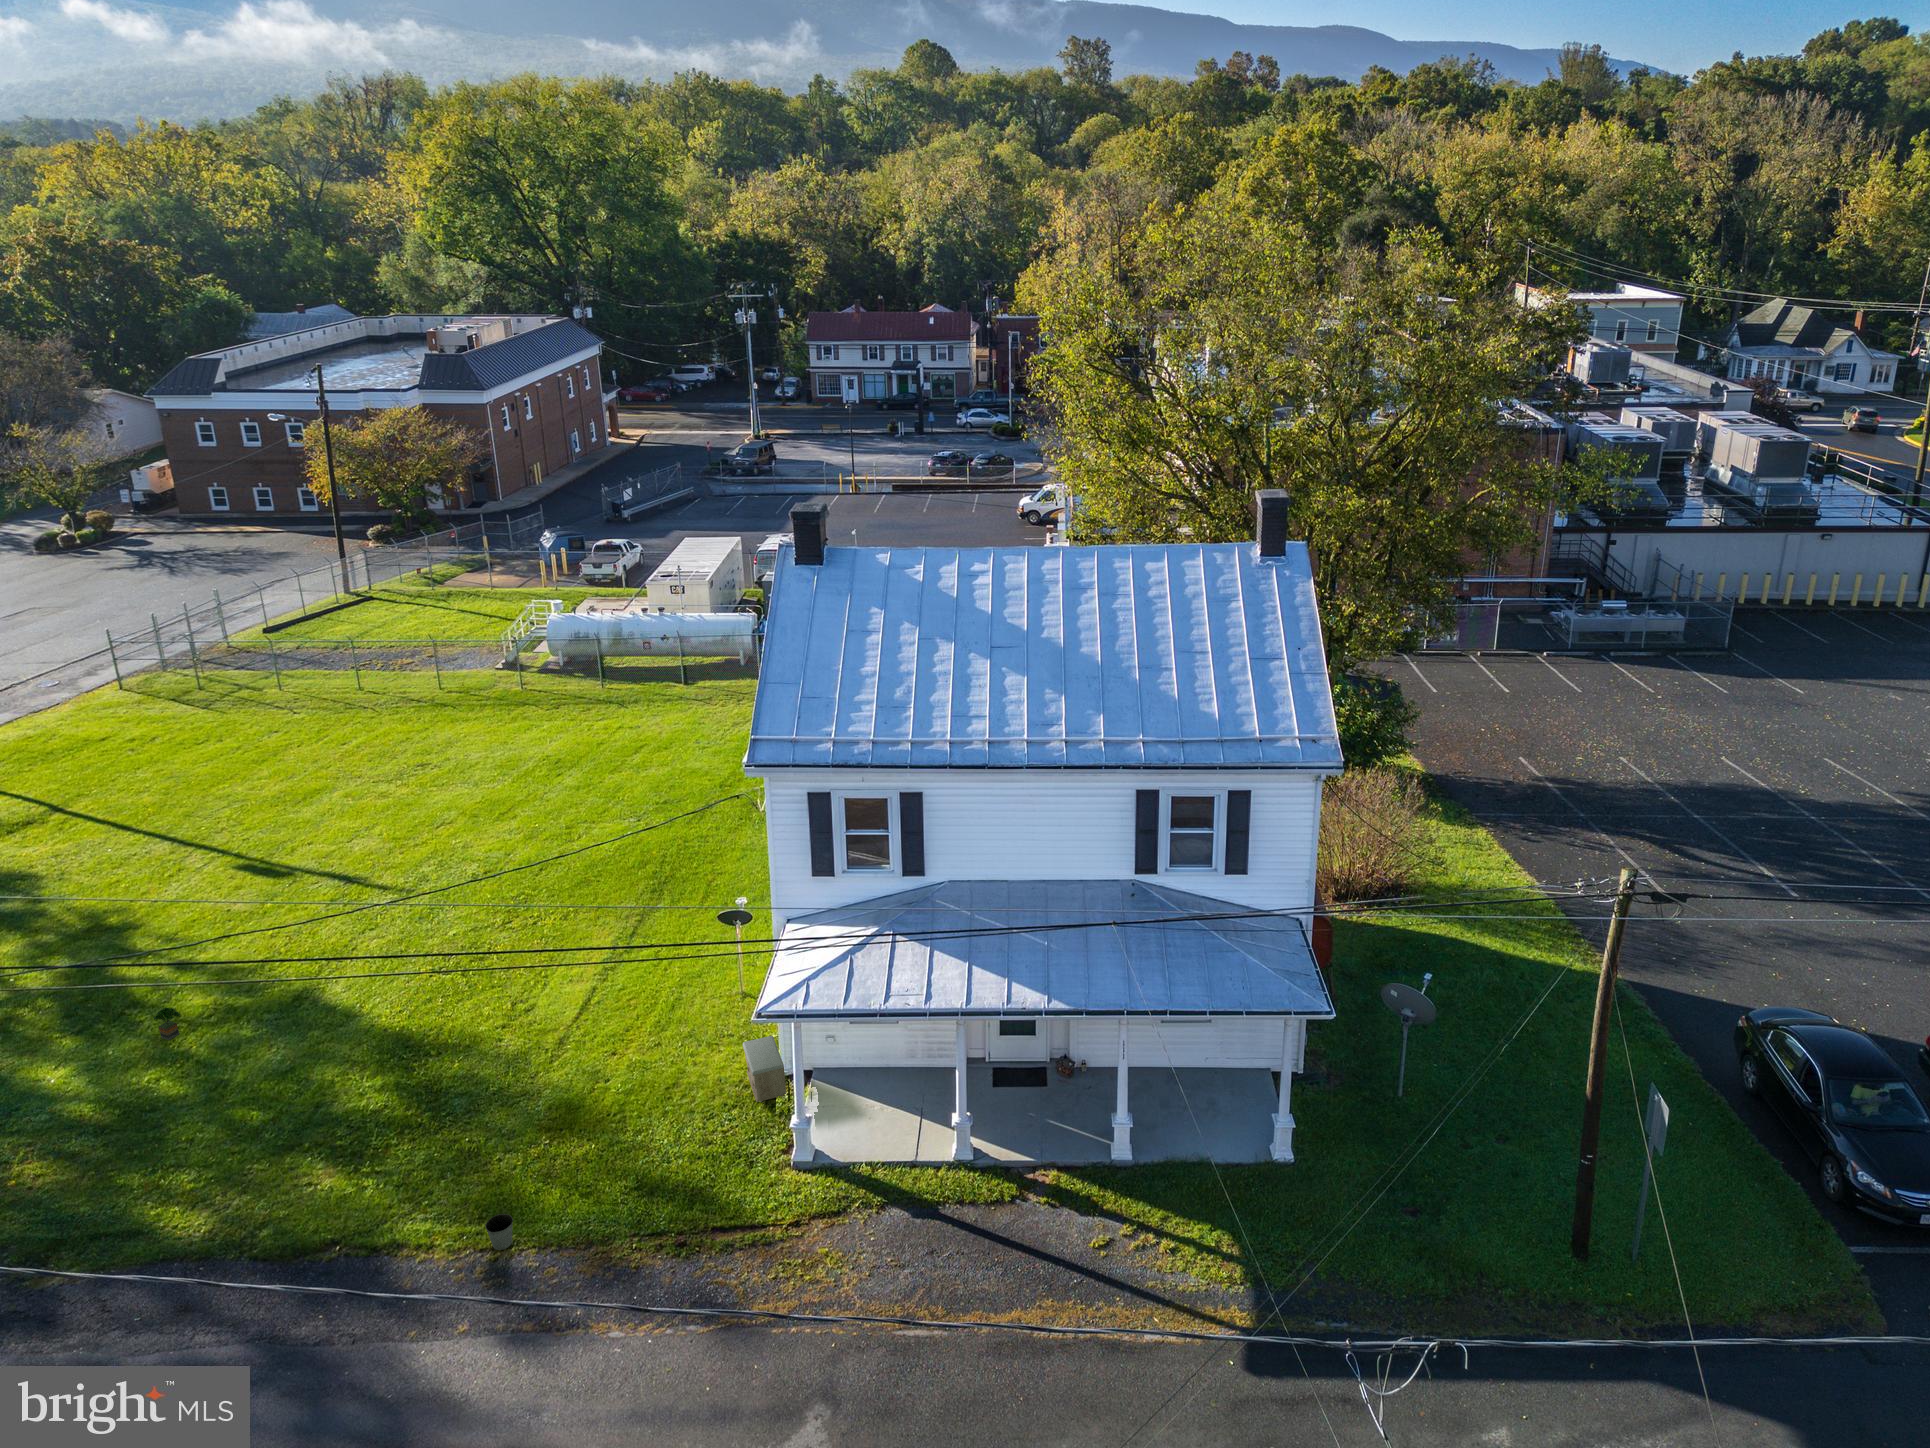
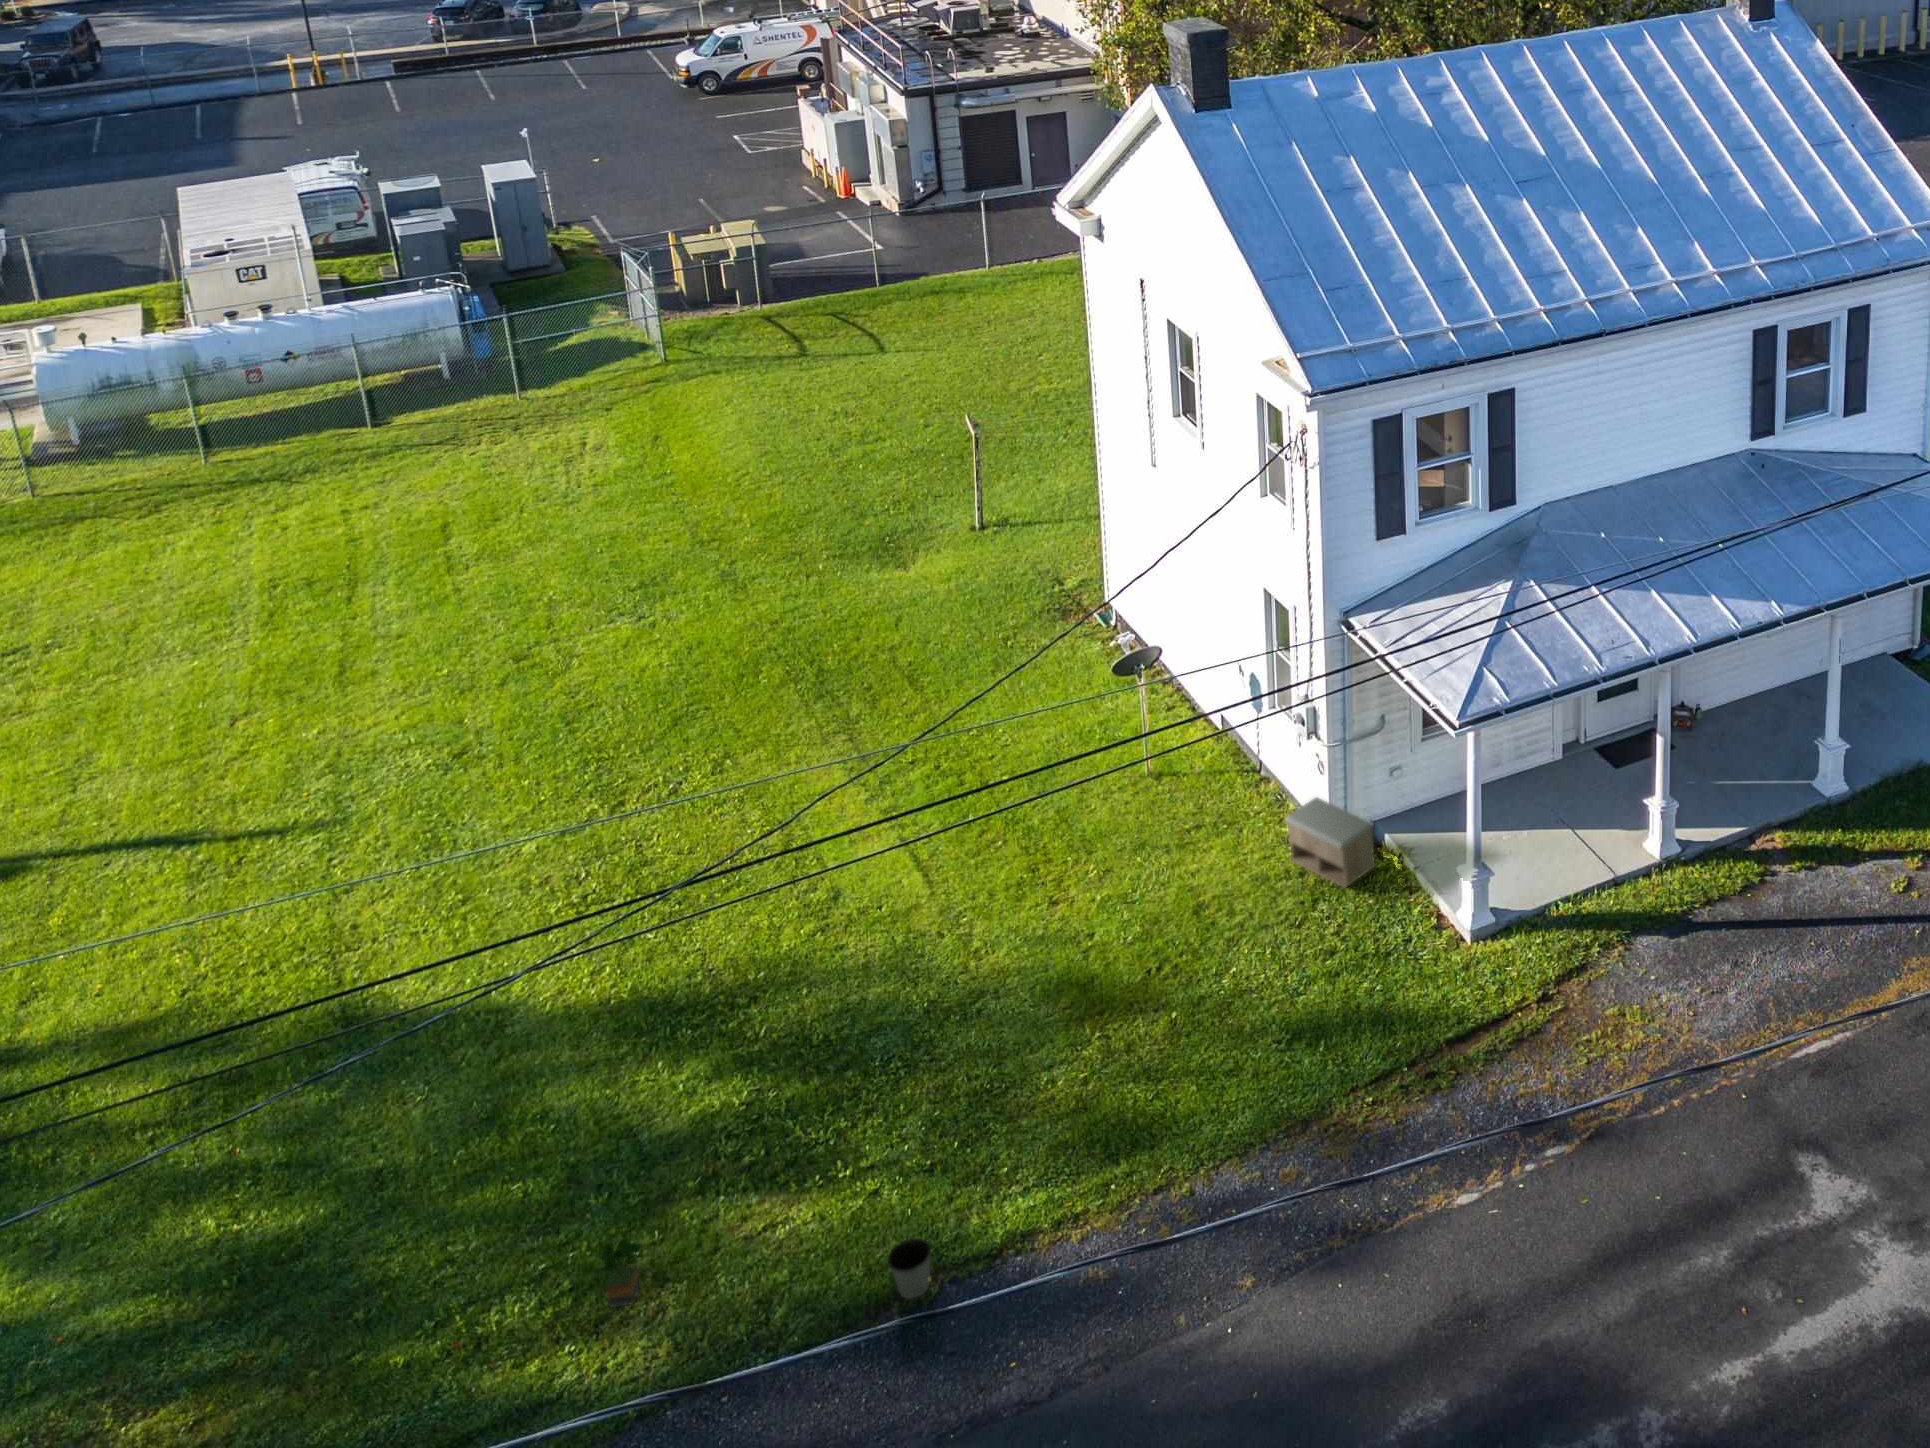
potted tree: present [153,1008,180,1040] -> present [594,1239,642,1307]
bucket: present [485,1214,513,1250] -> present [888,1238,931,1299]

